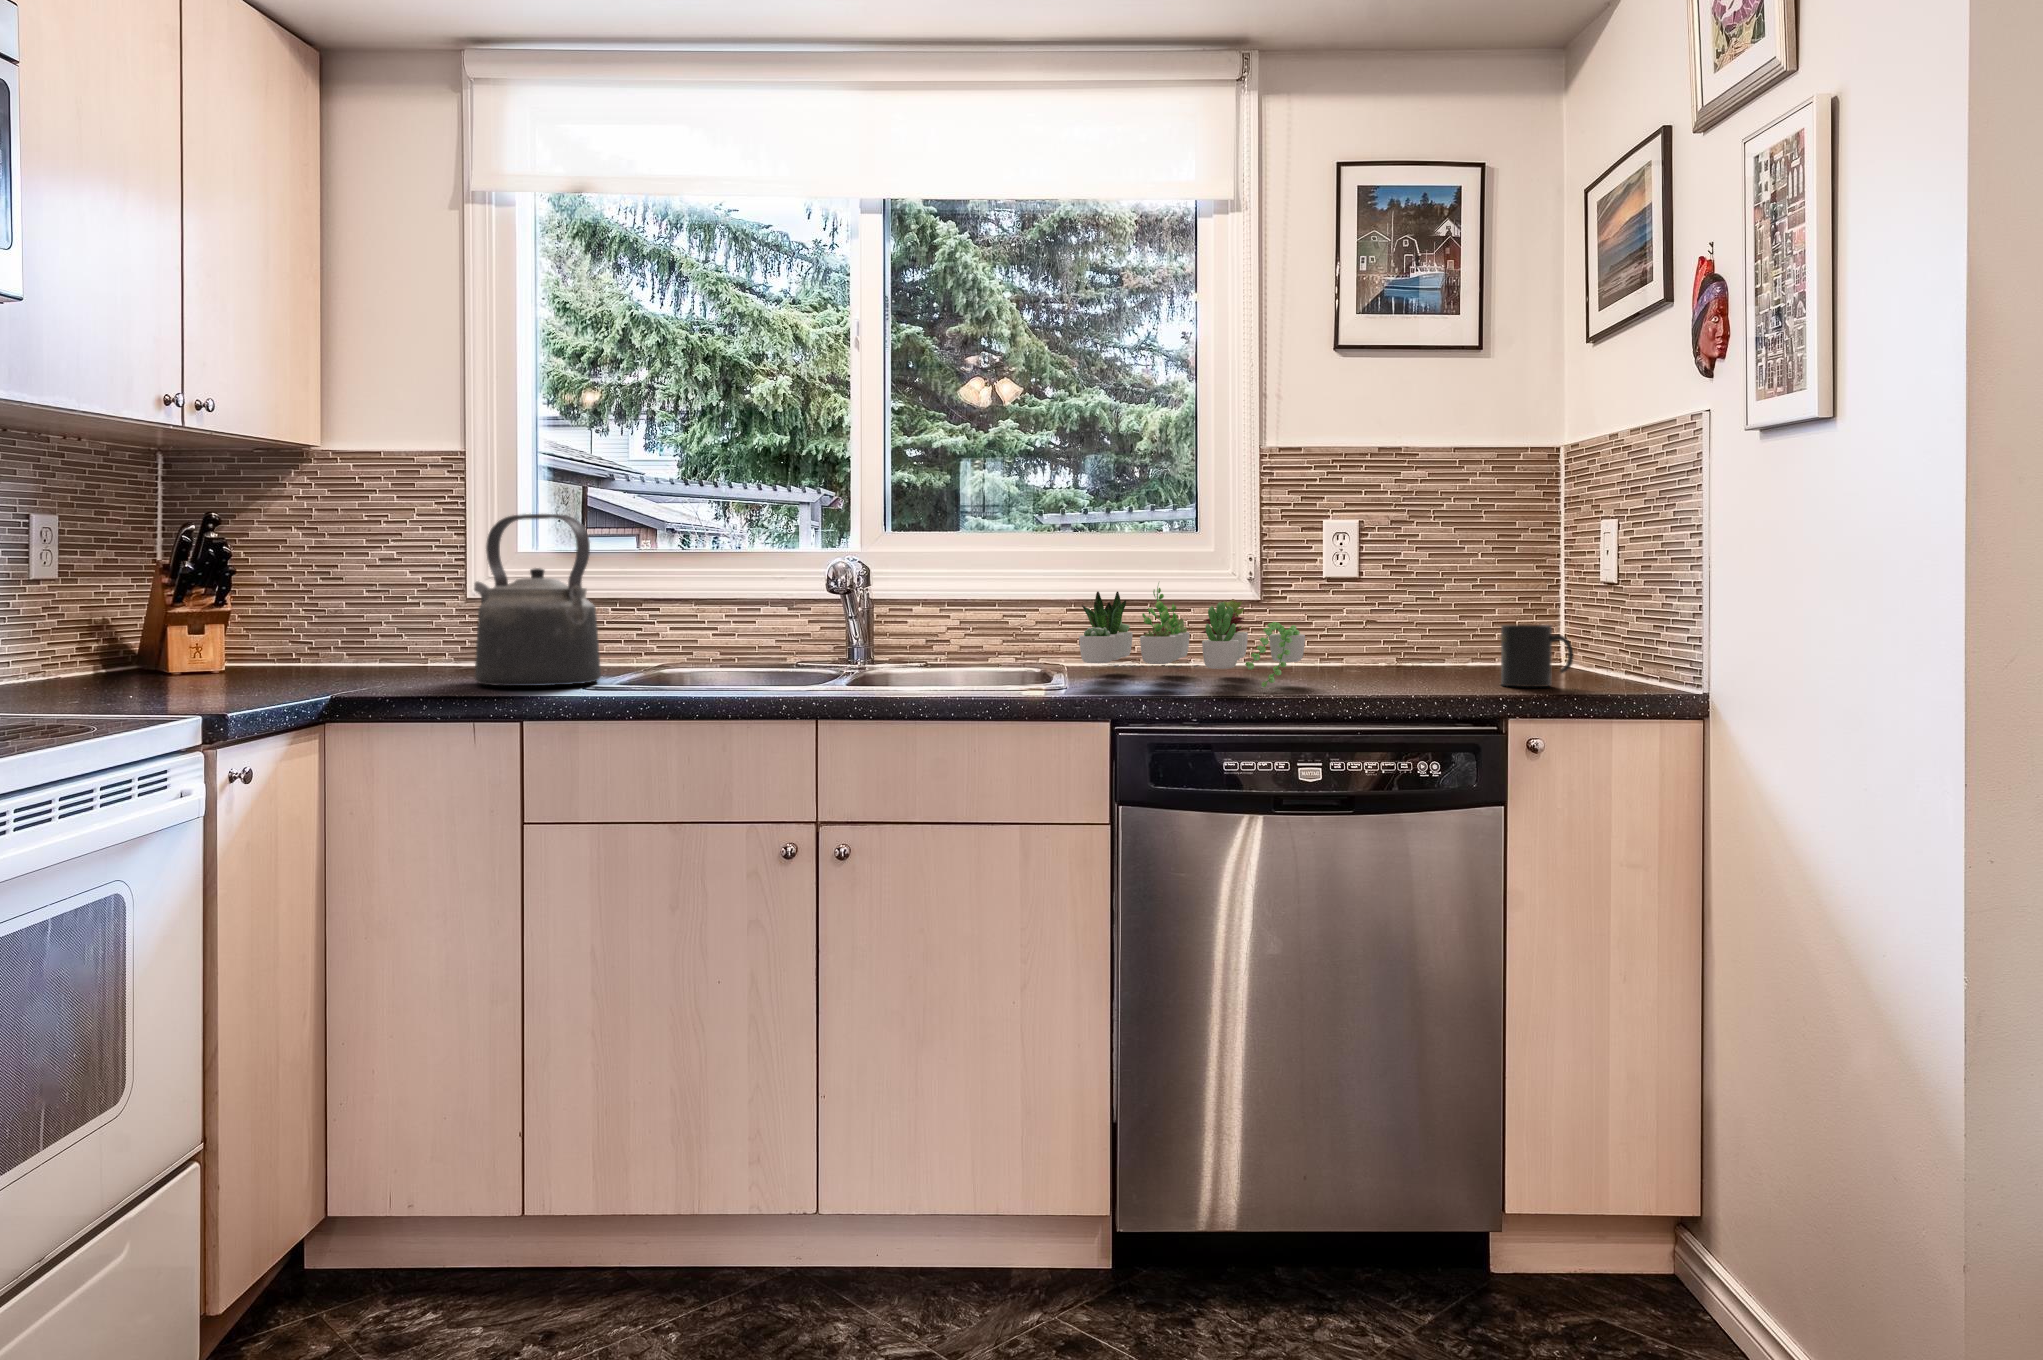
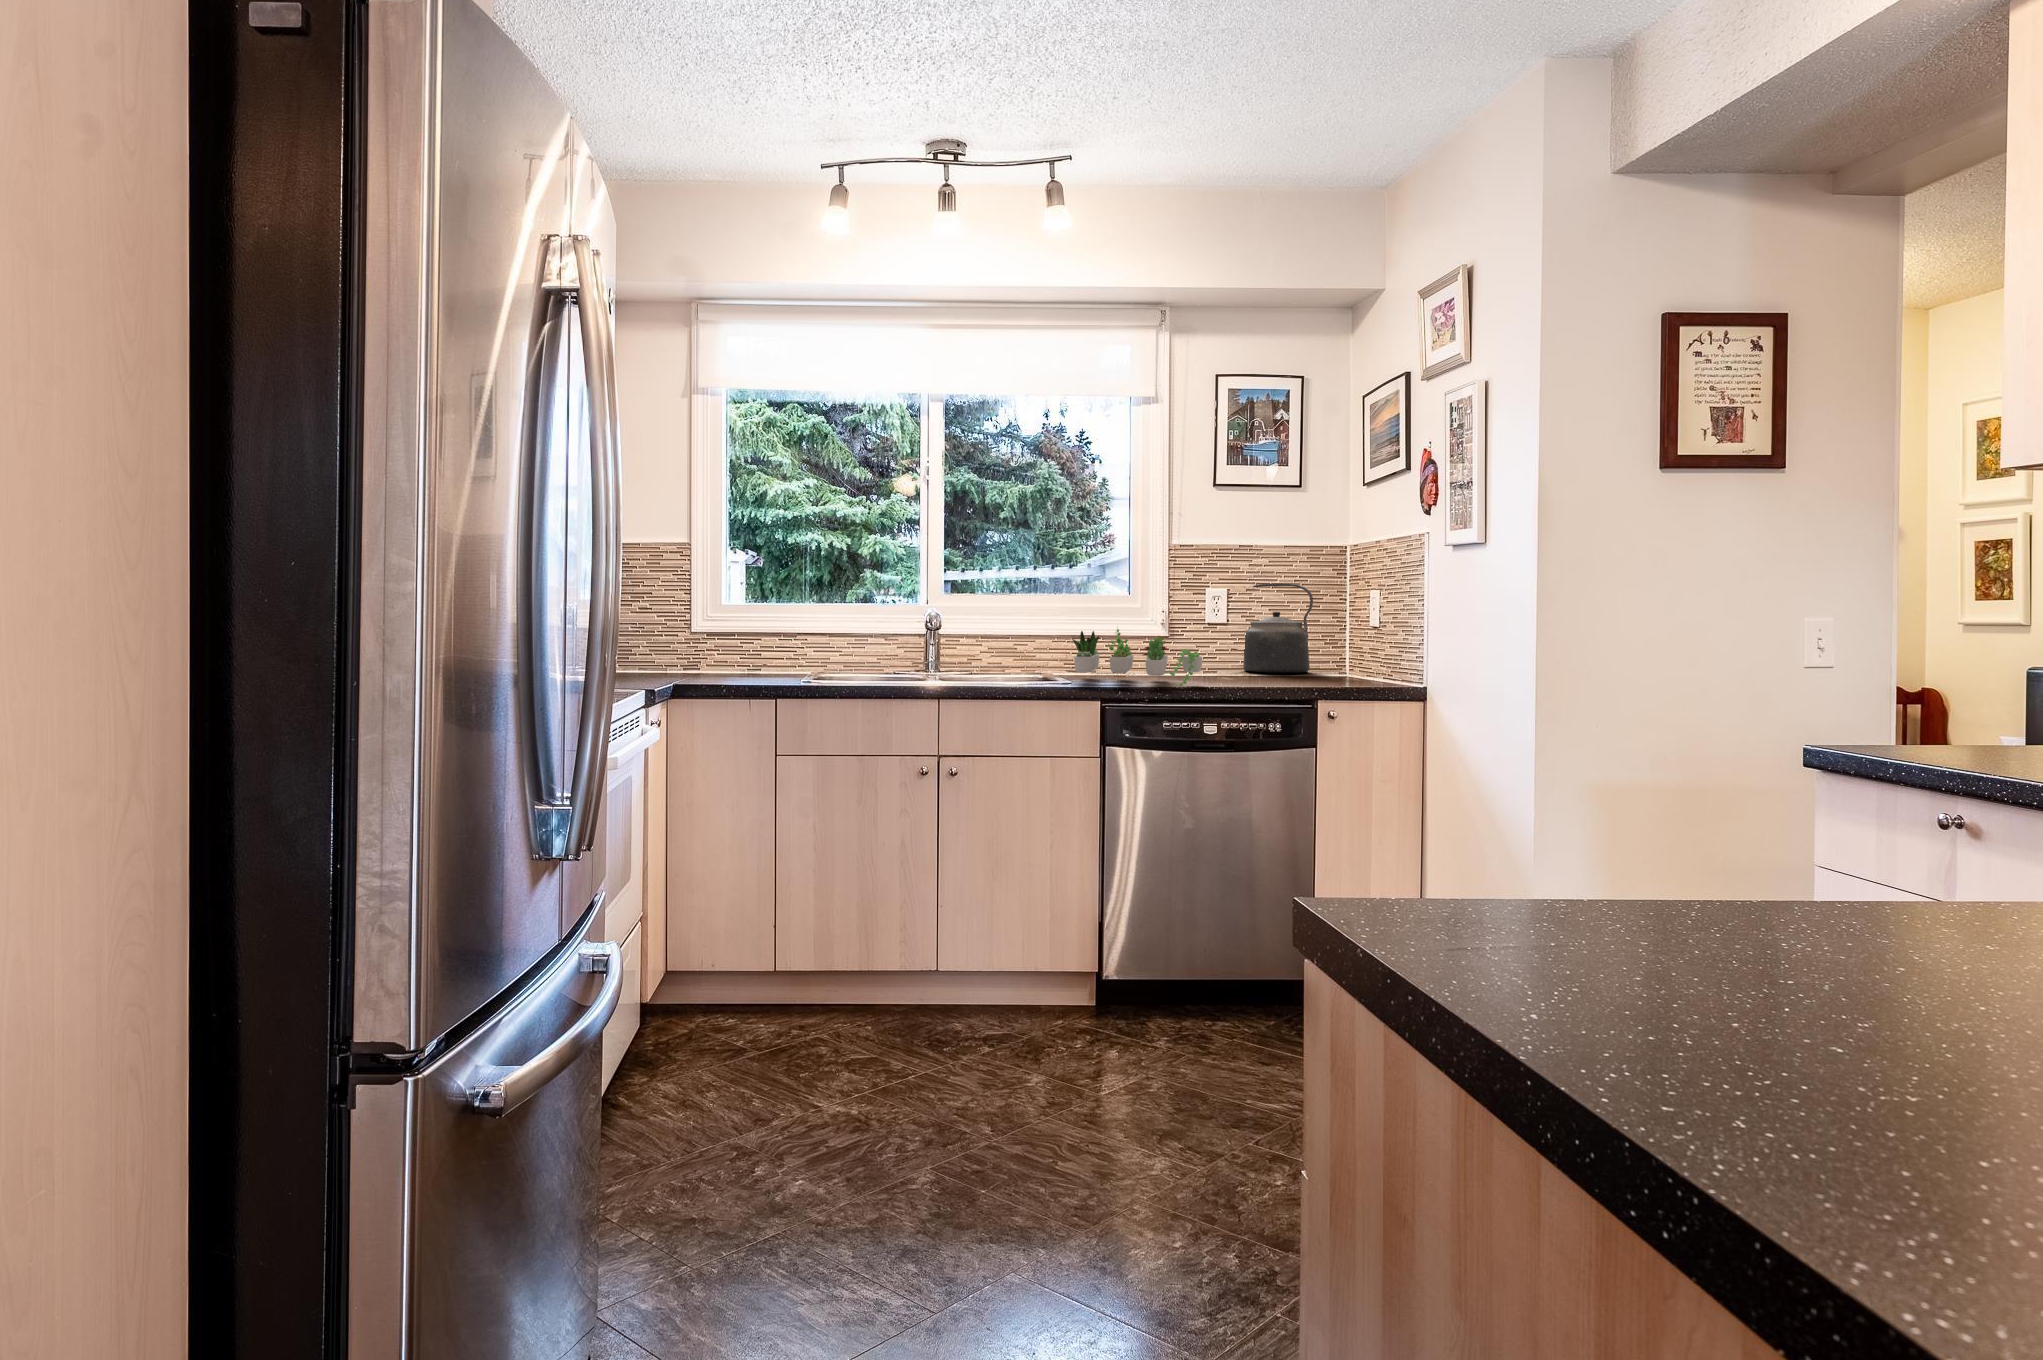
kettle: present [474,514,601,686] -> present [1243,584,1313,673]
mug: present [1501,625,1574,687] -> none [1313,652,1354,687]

